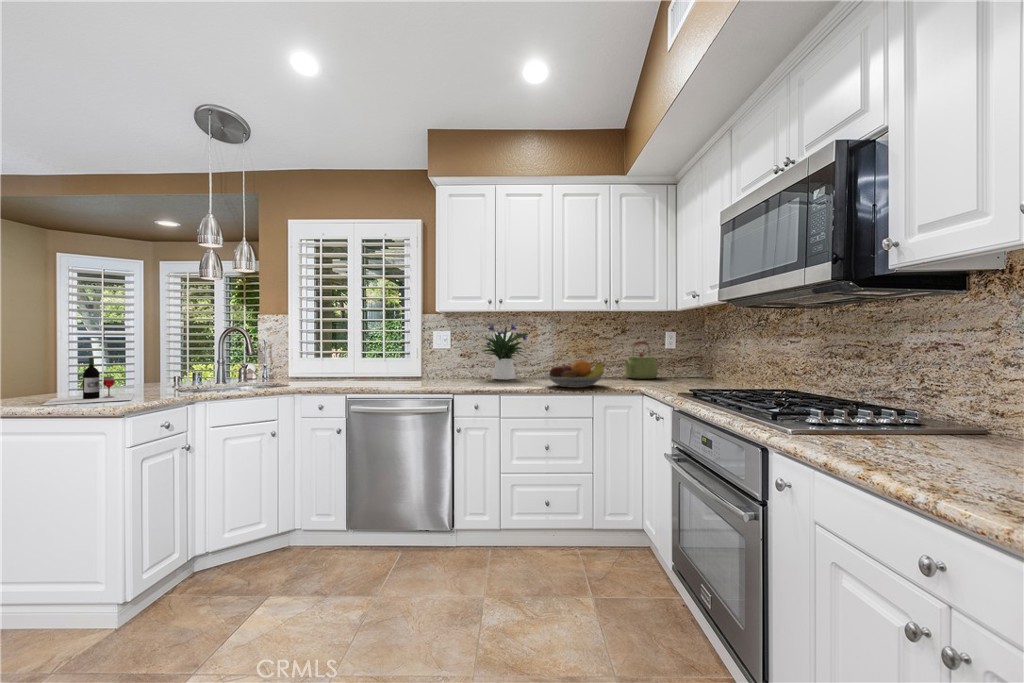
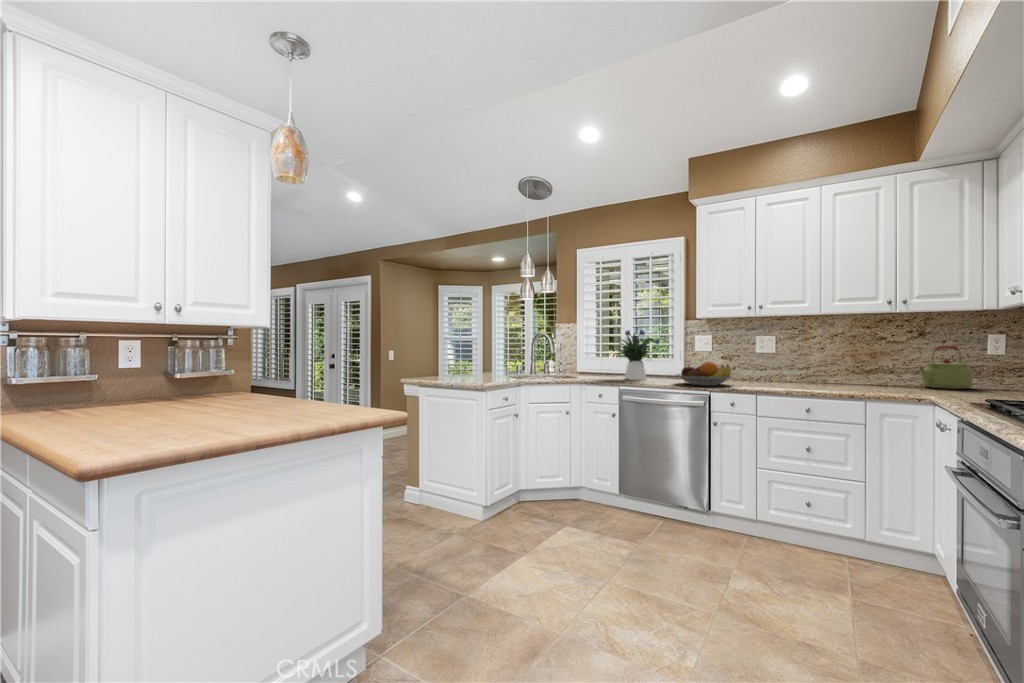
flower arrangement: present [482,323,528,380] -> present [617,330,659,380]
wine bottle: present [42,358,133,405] -> none [446,353,487,381]
fruit bowl: present [544,360,606,388] -> present [676,362,733,386]

